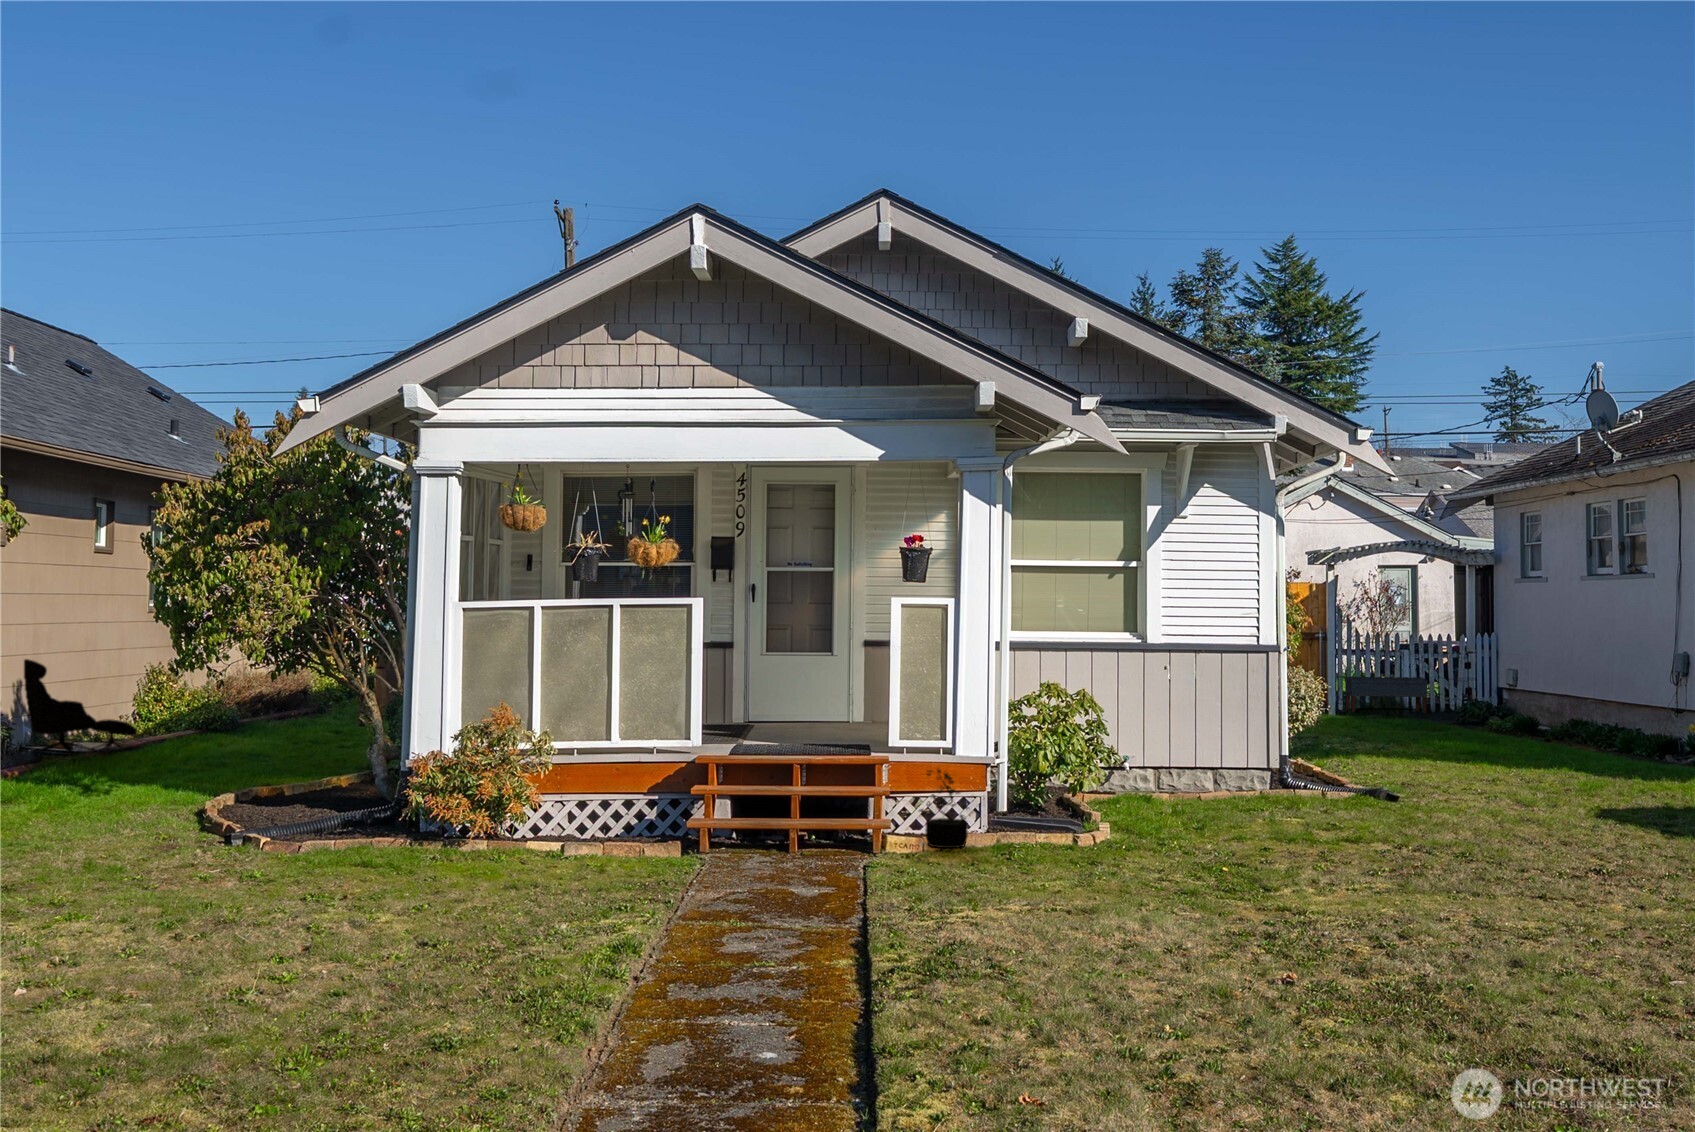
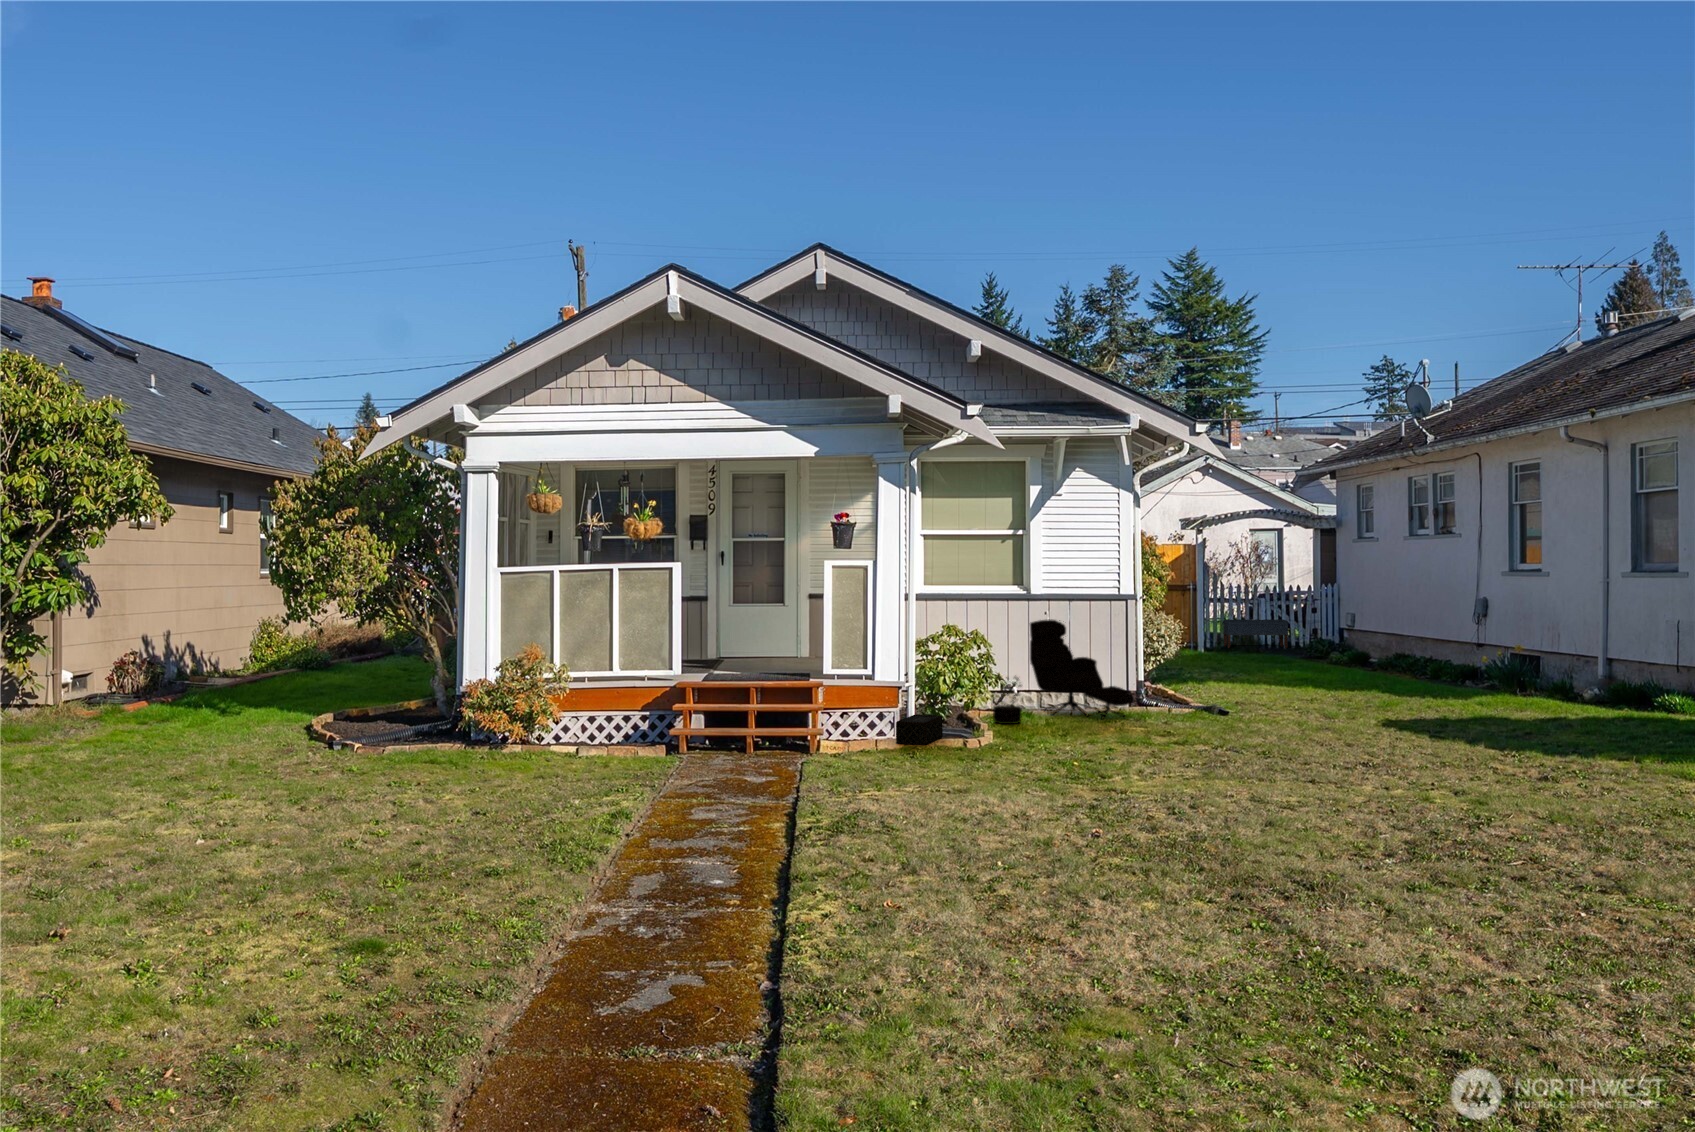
lounge chair: present [24,659,137,756] -> present [1030,619,1134,719]
decorative plant: present [919,770,968,848] -> present [993,674,1022,724]
woven basket: none [988,802,1046,844] -> present [896,715,943,745]

